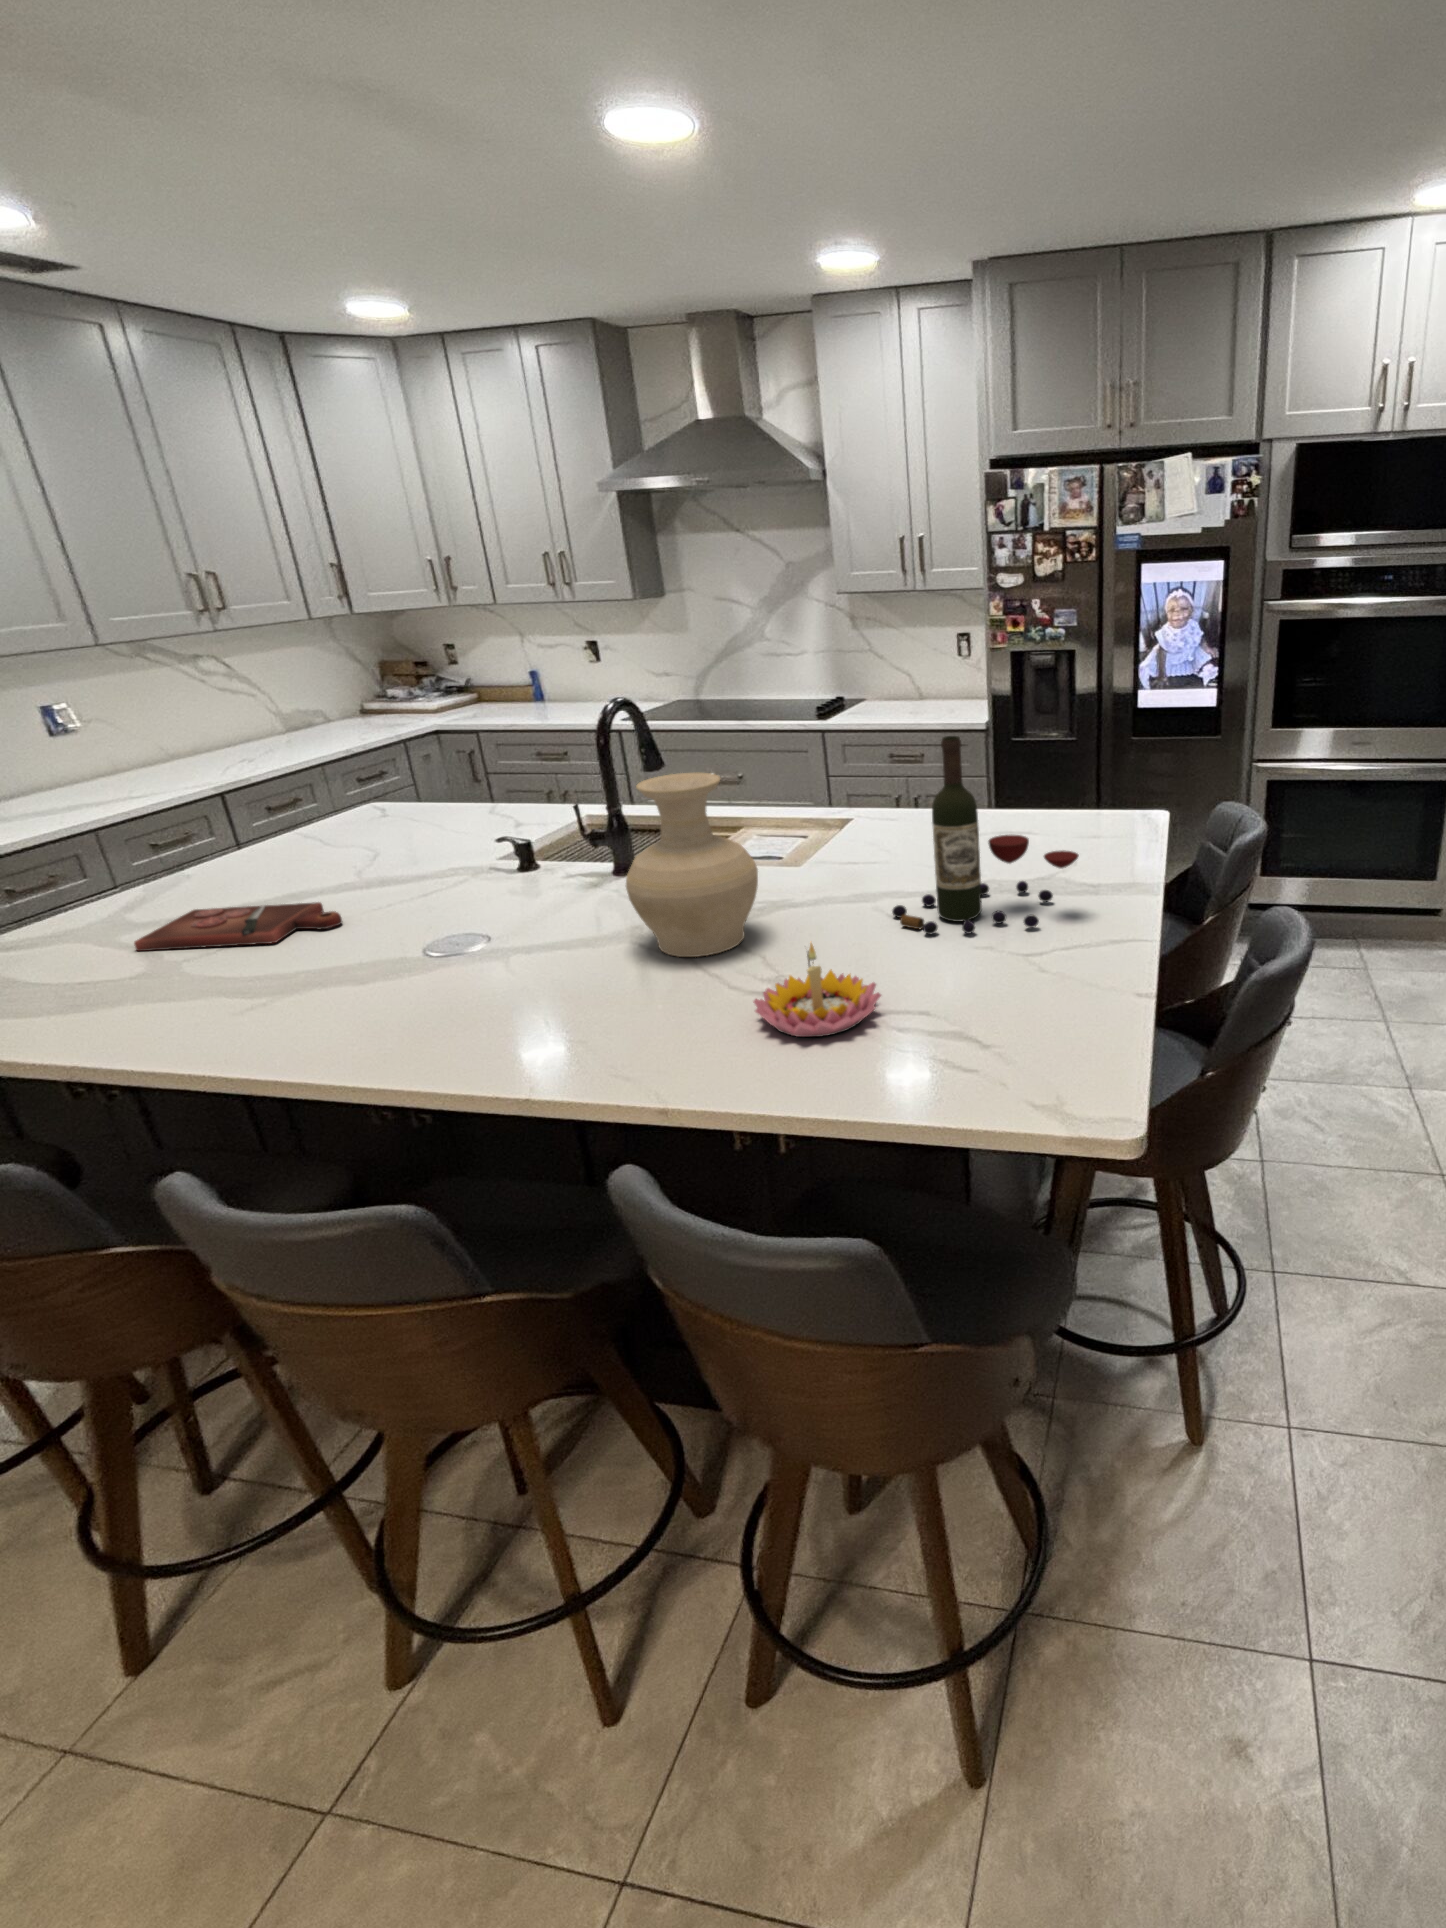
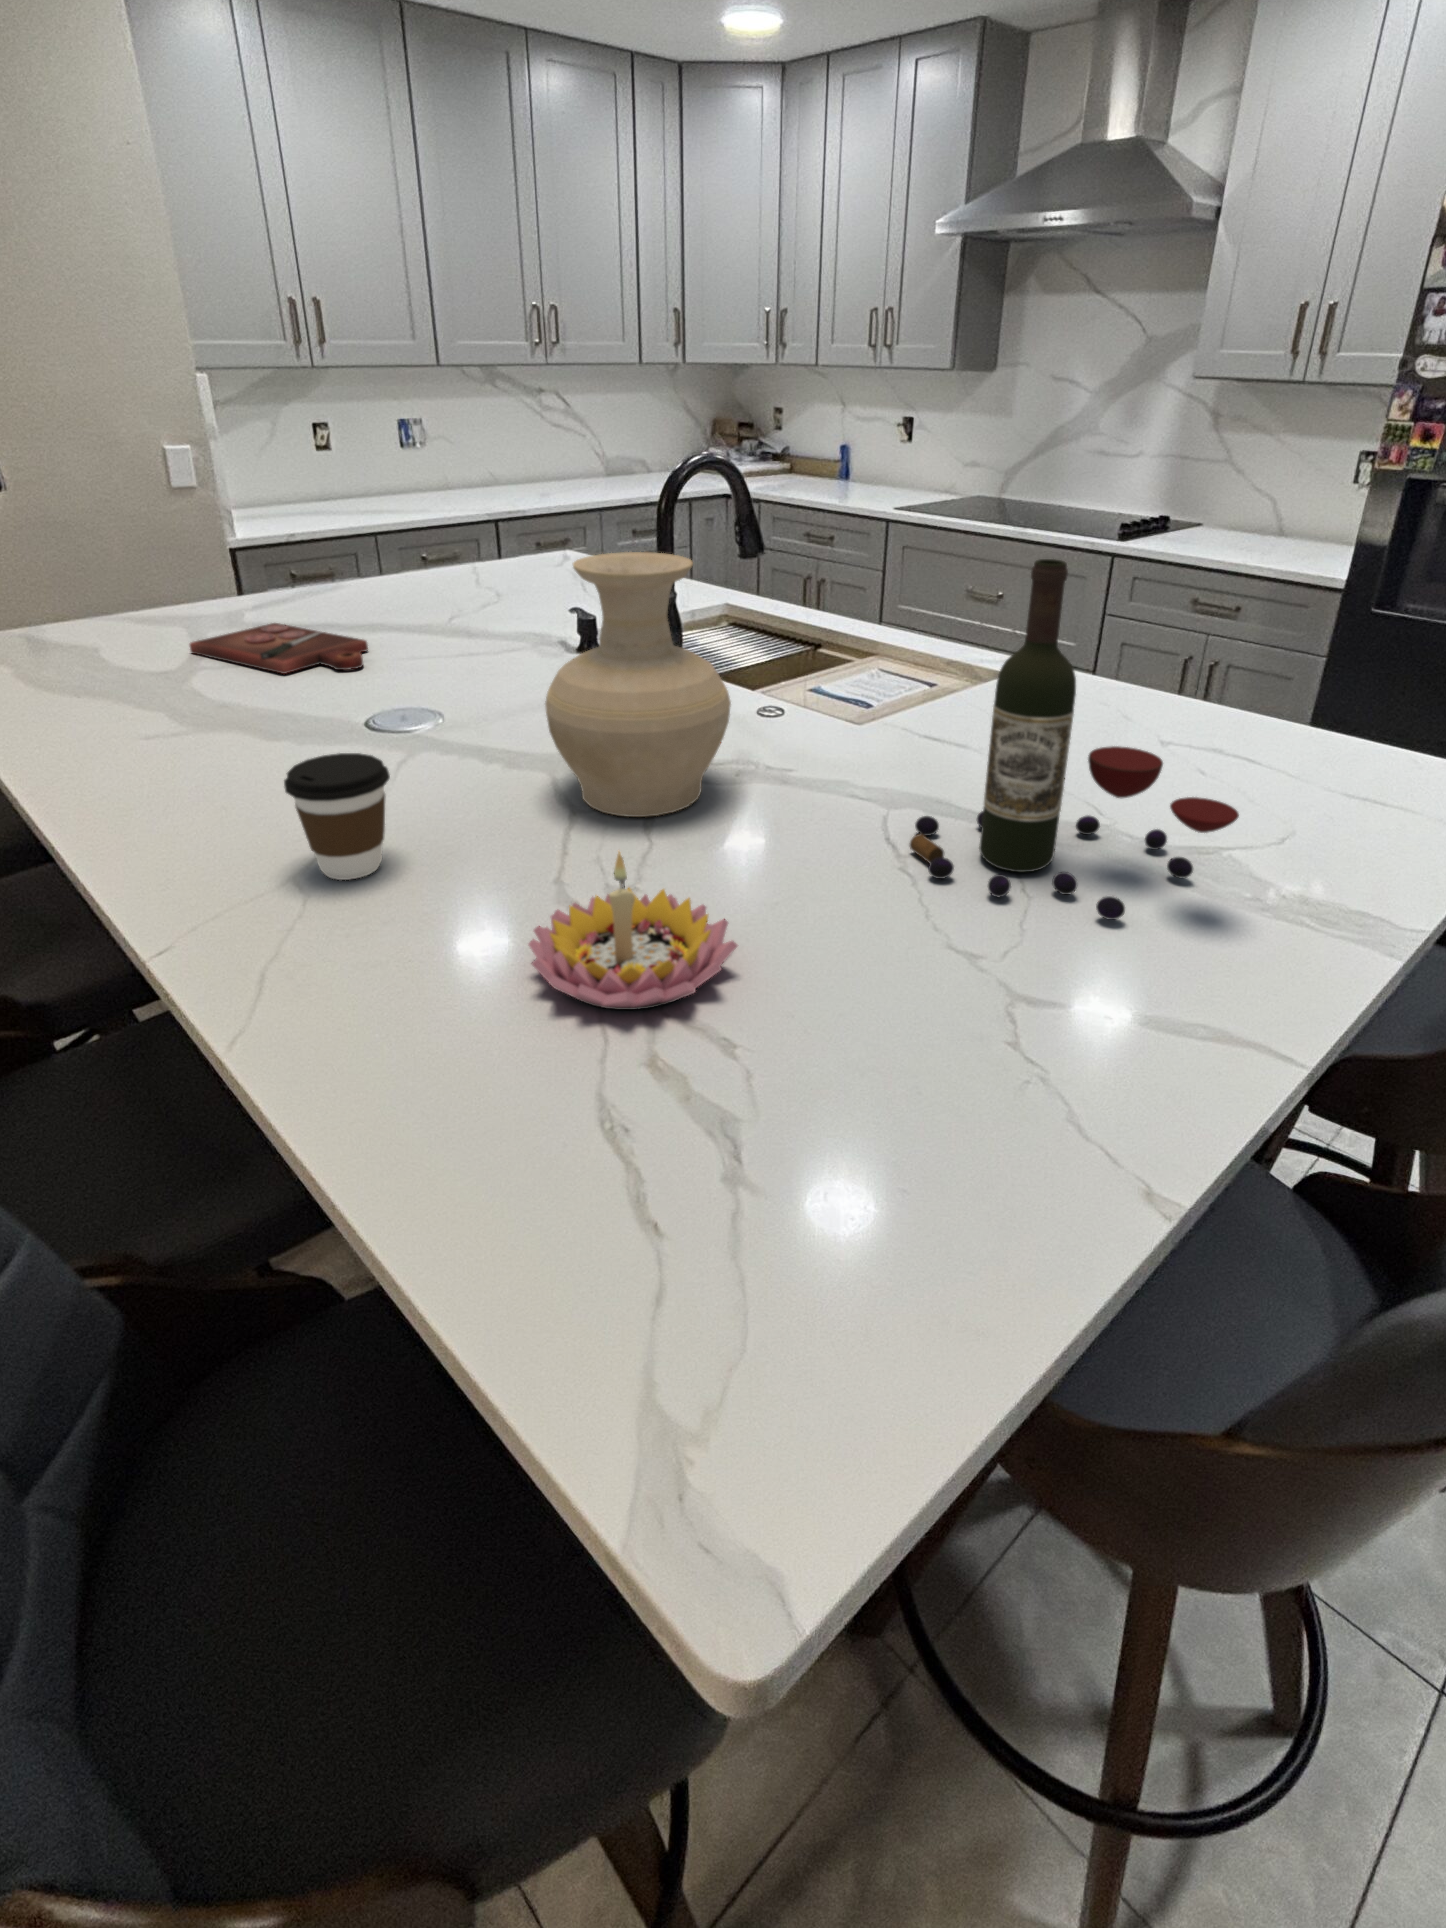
coffee cup: none [513,945,590,1037] -> present [284,753,390,880]

